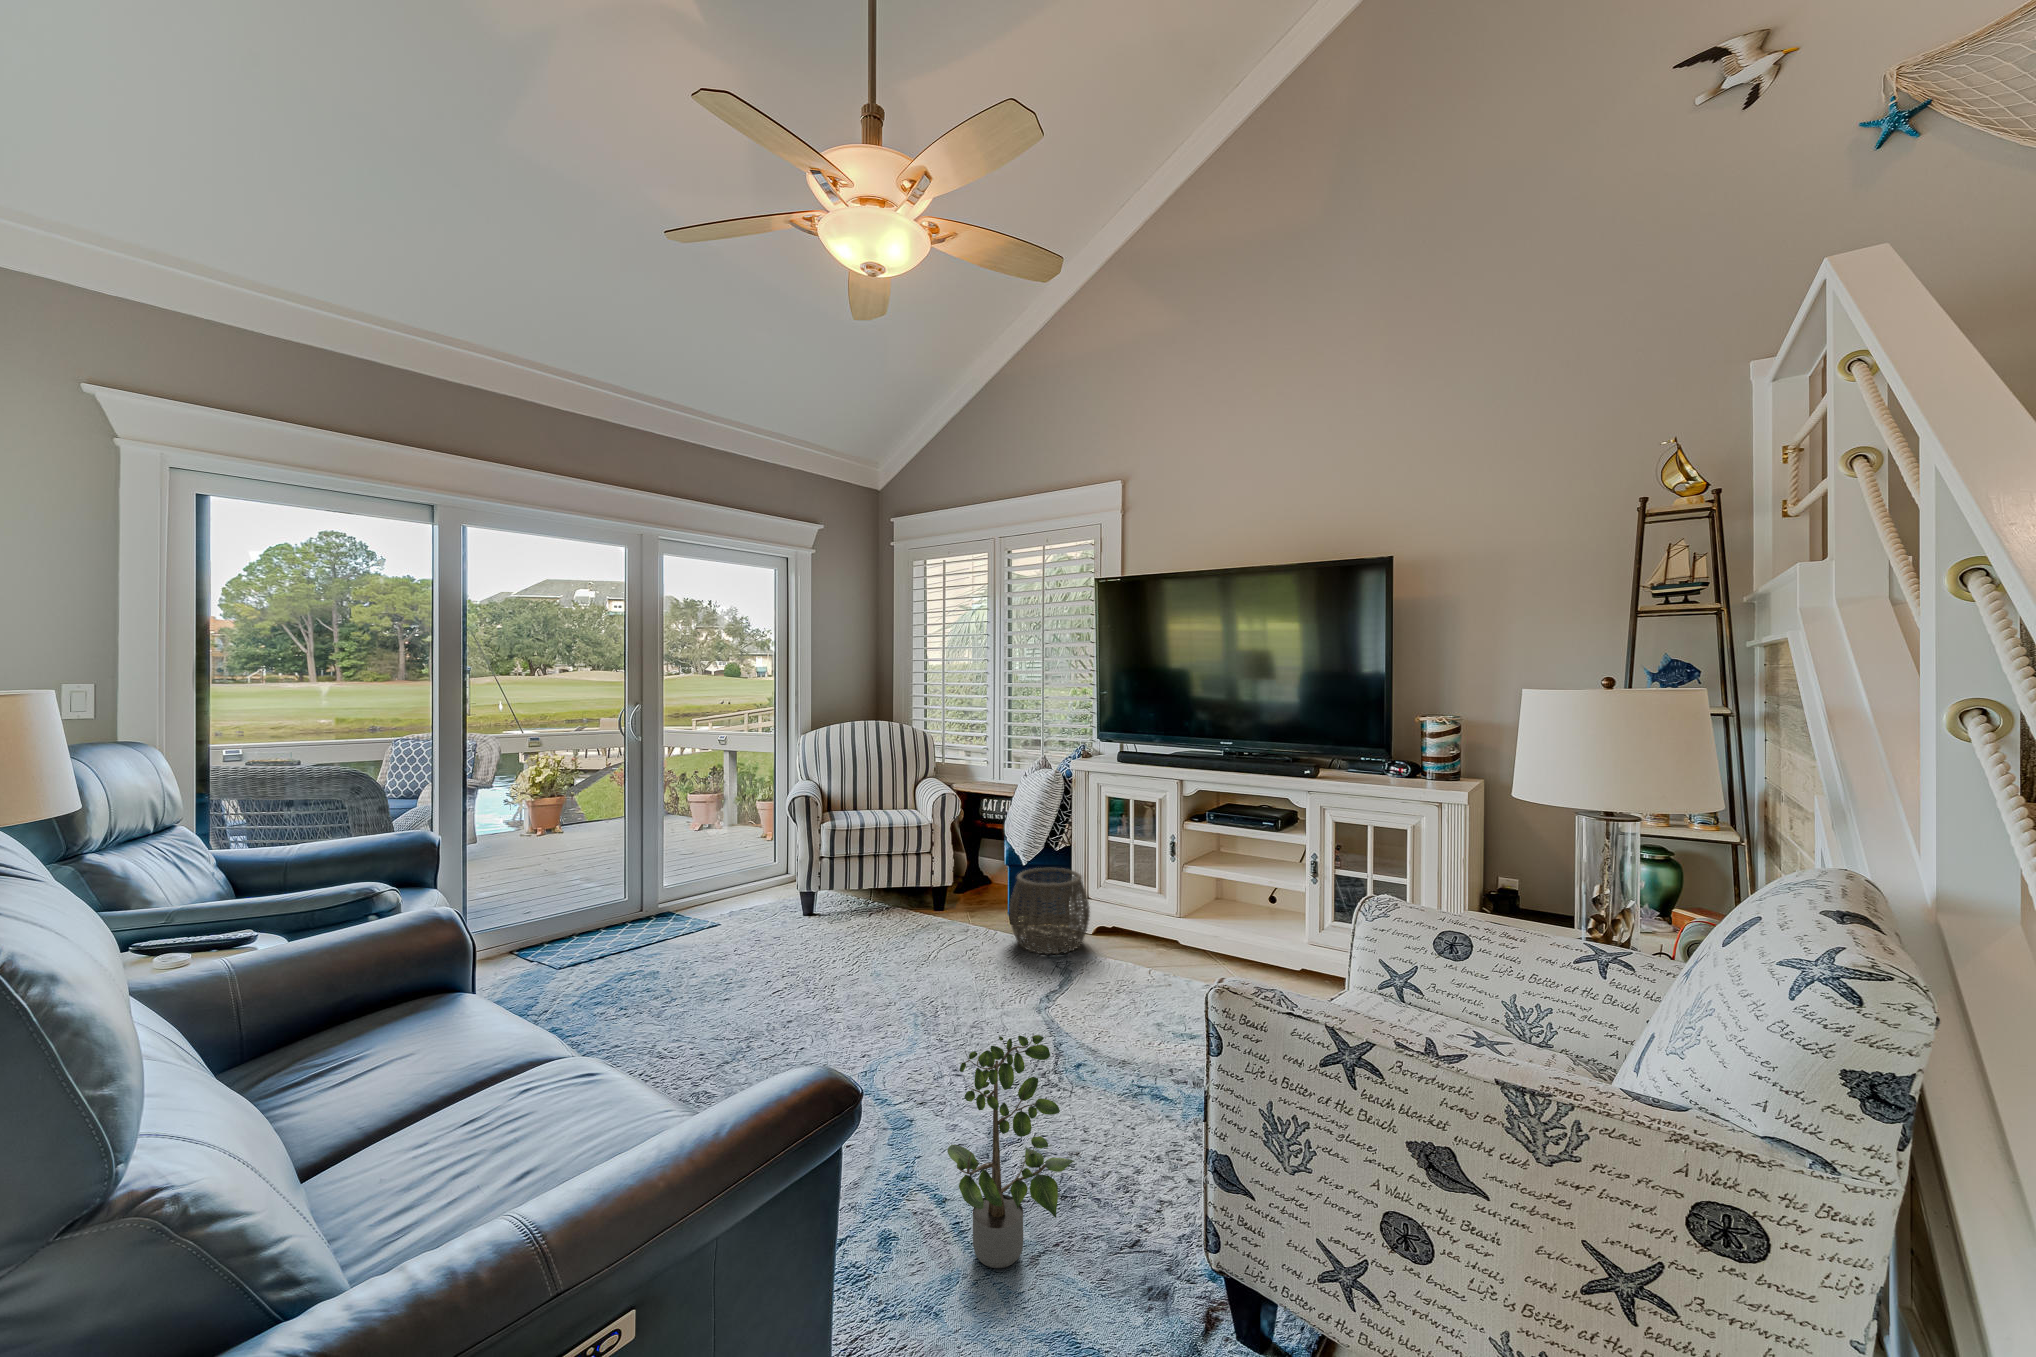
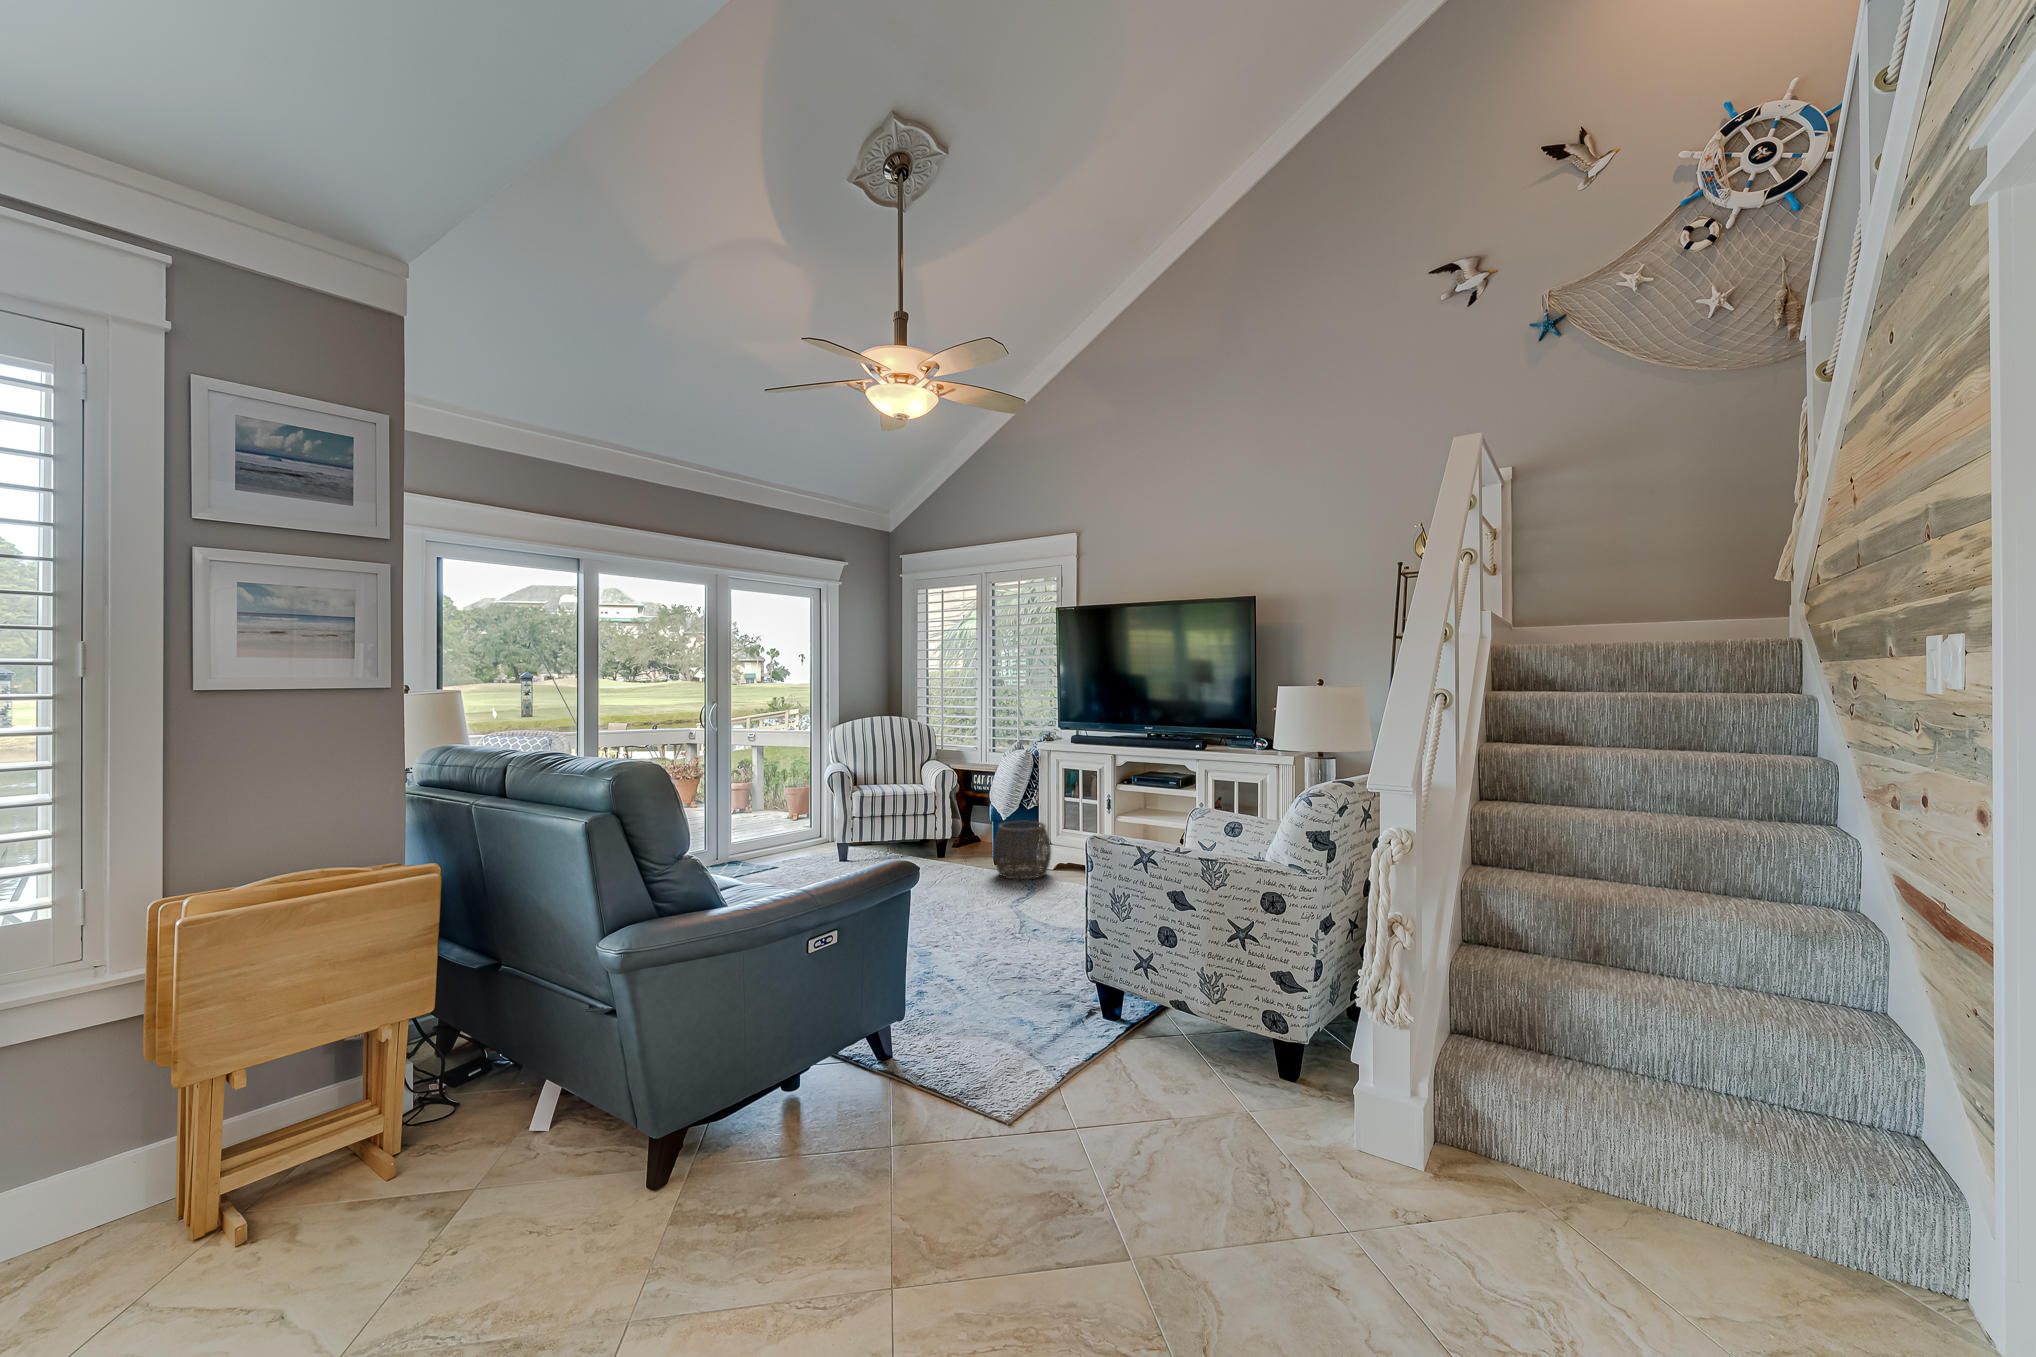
potted plant: present [947,1035,1075,1268] -> none [954,874,1025,1001]

